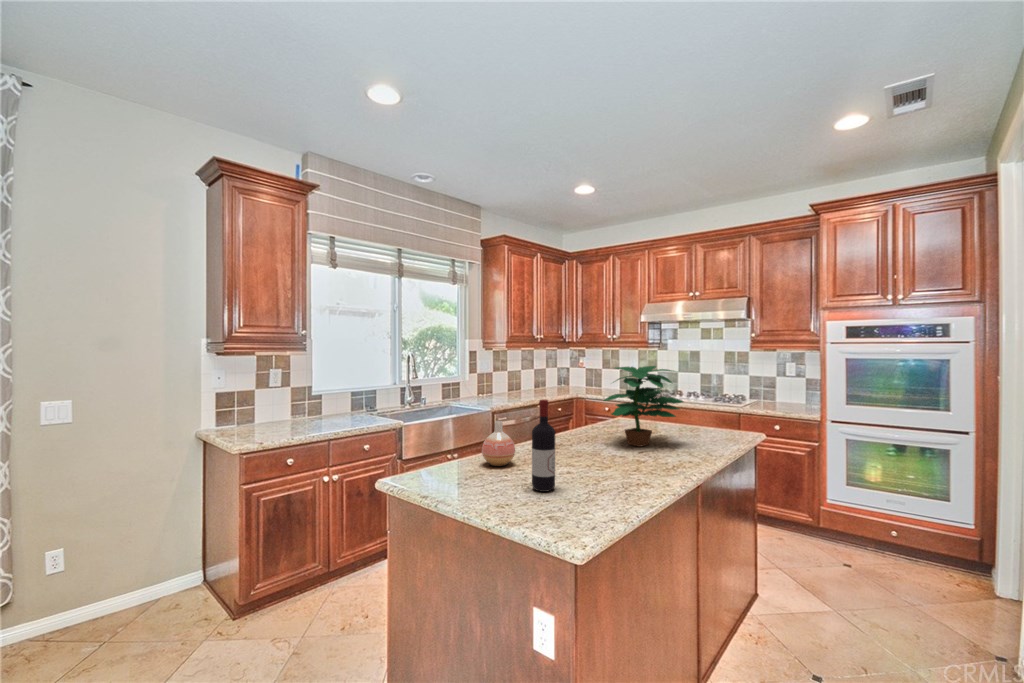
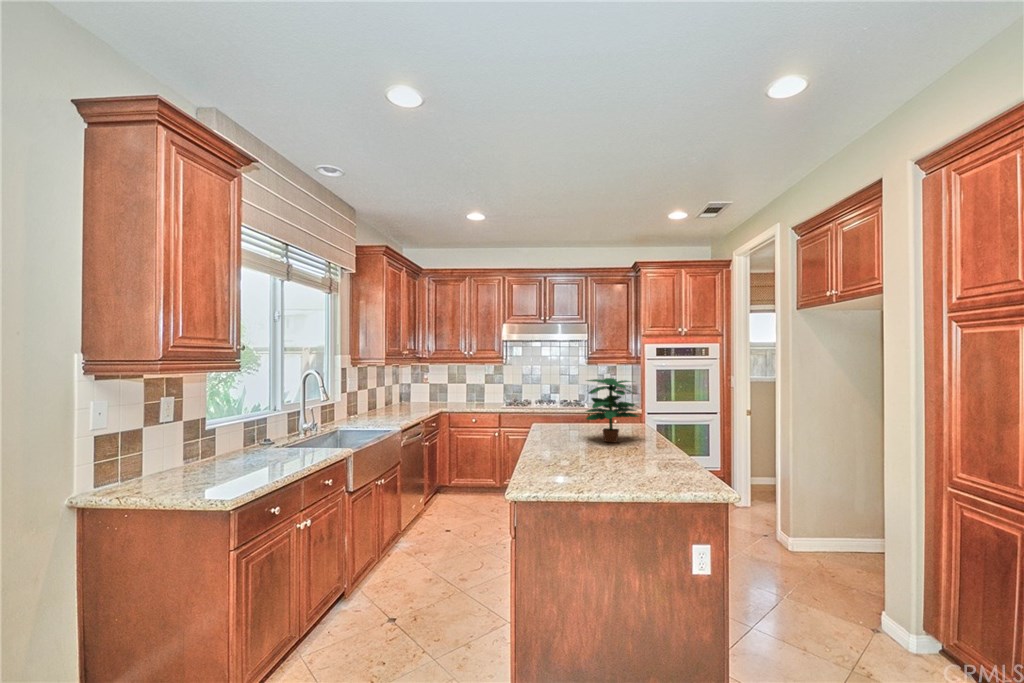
wine bottle: present [532,400,556,492] -> none [637,407,657,481]
vase: present [482,421,515,466] -> none [551,430,581,471]

